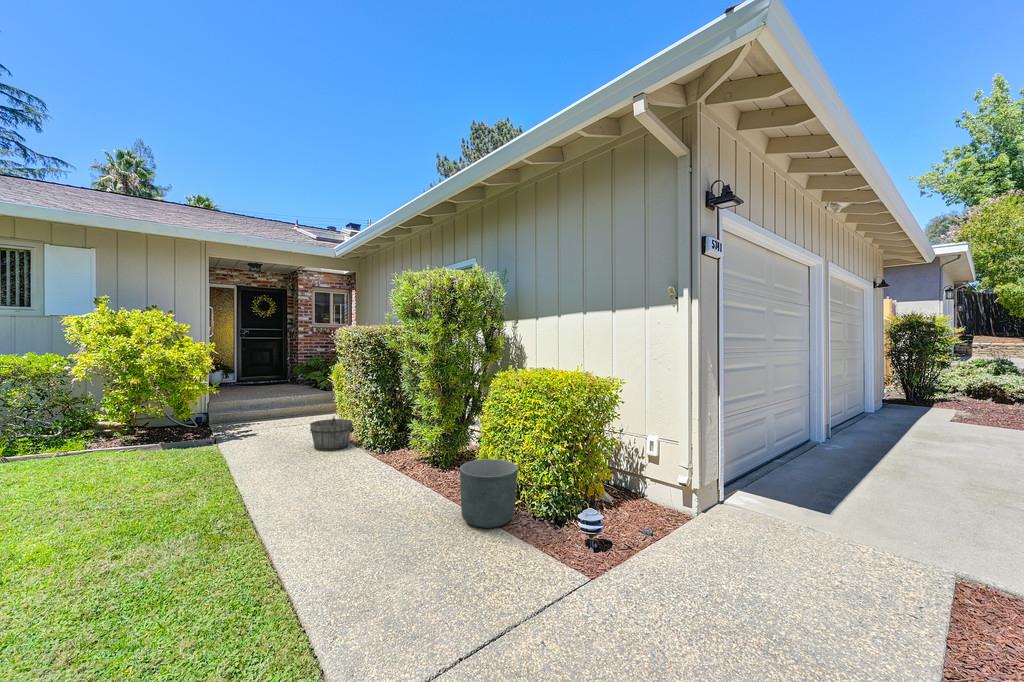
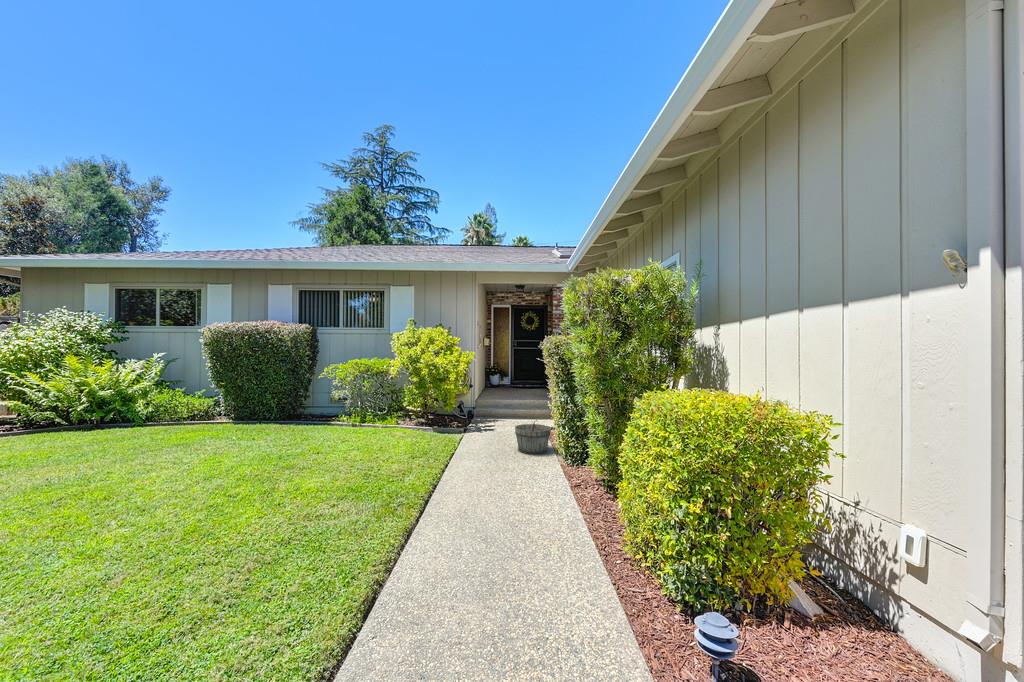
planter: present [460,459,517,528] -> none [571,495,644,586]

